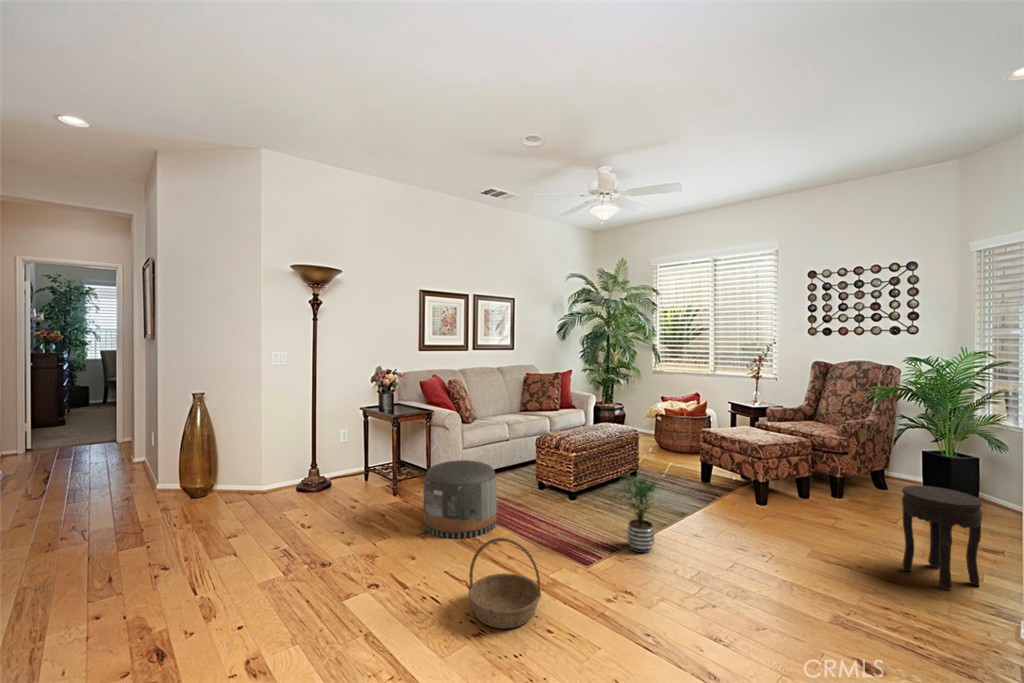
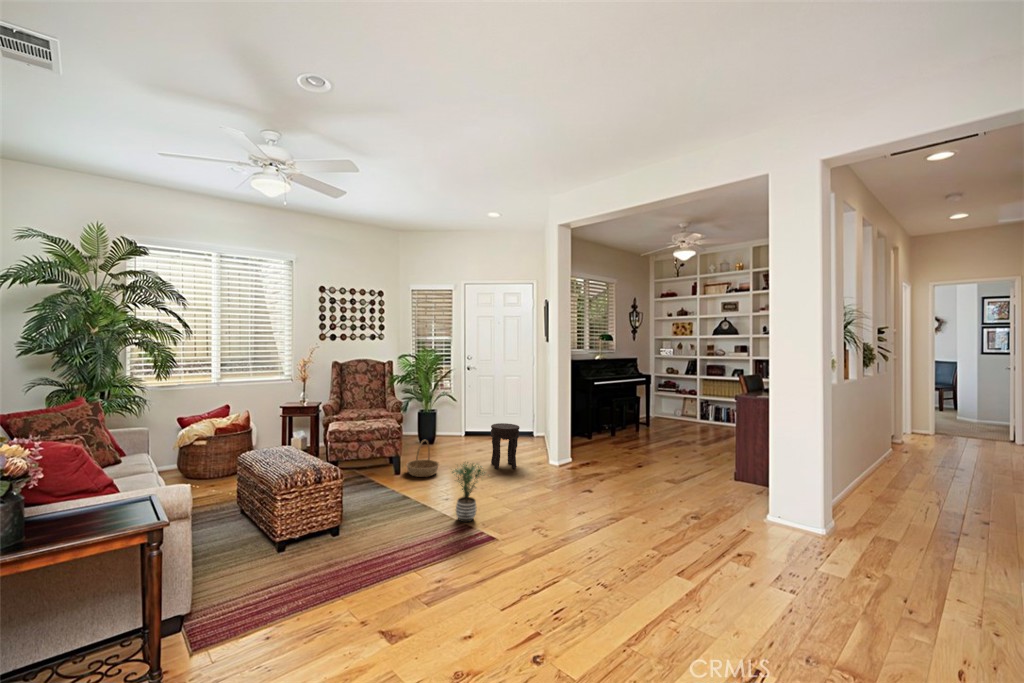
pouf: present [424,460,497,538] -> none [328,517,429,634]
basket: present [469,538,541,628] -> present [406,440,439,477]

